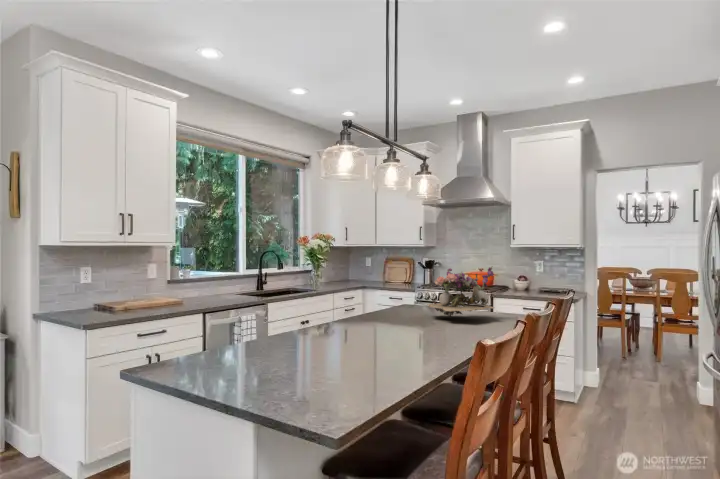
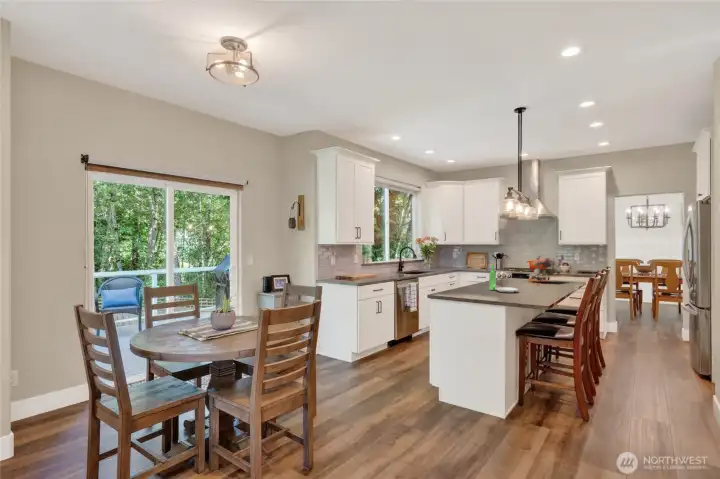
plate: none [303,289,354,361] -> present [489,263,518,293]

